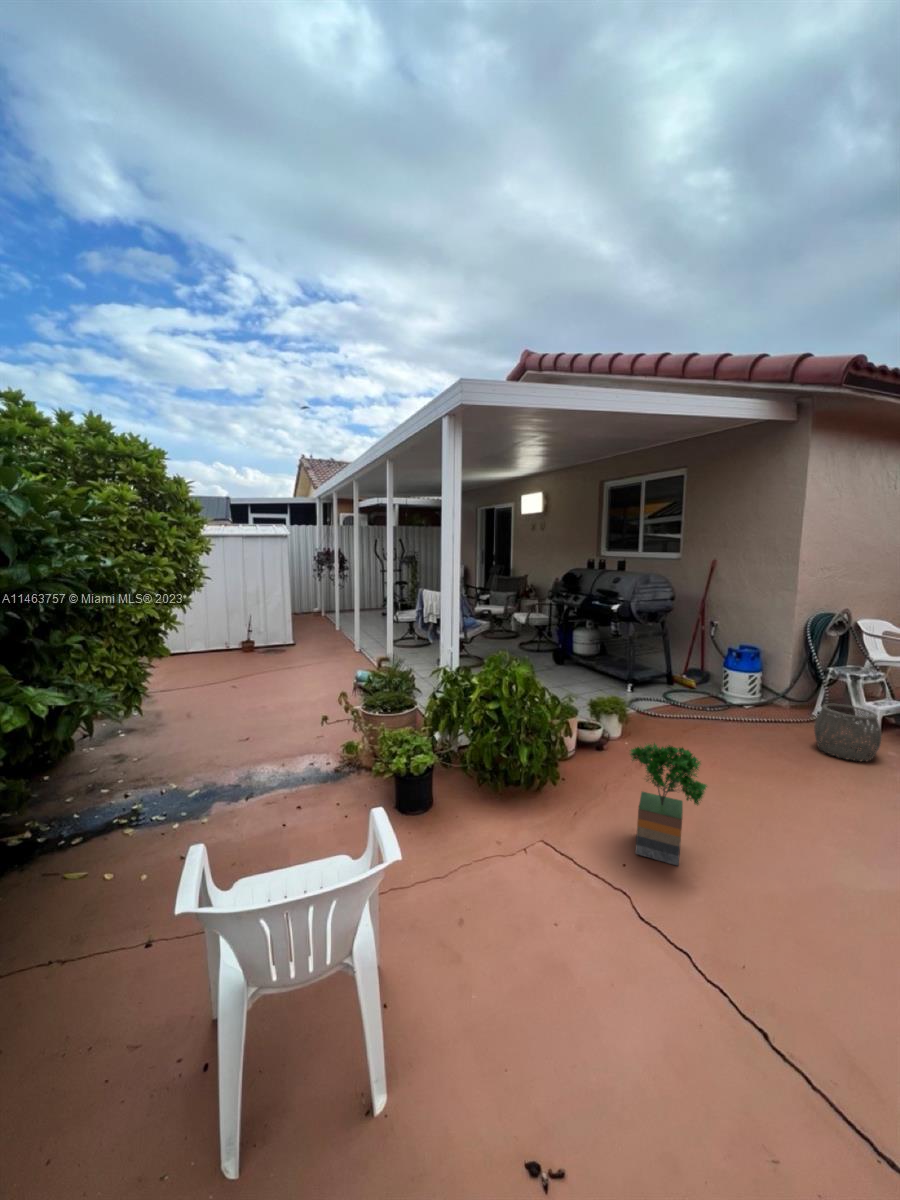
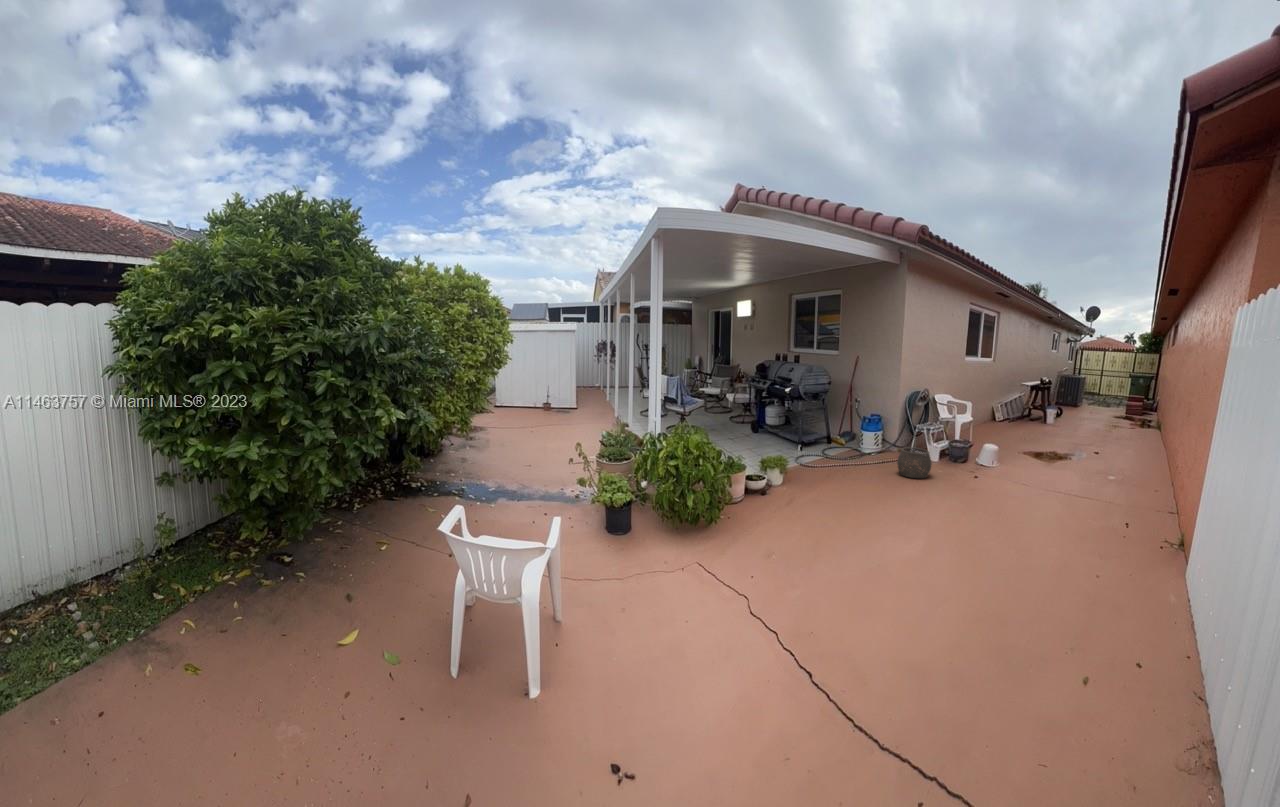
potted tree: present [630,743,707,866] -> none [774,462,809,517]

